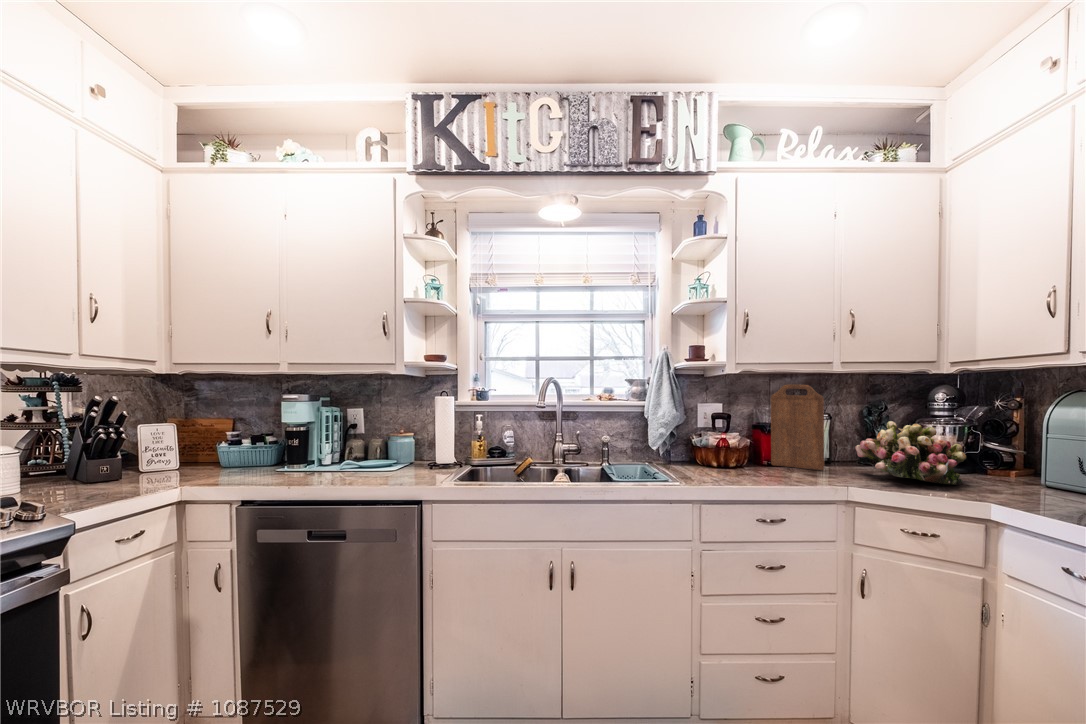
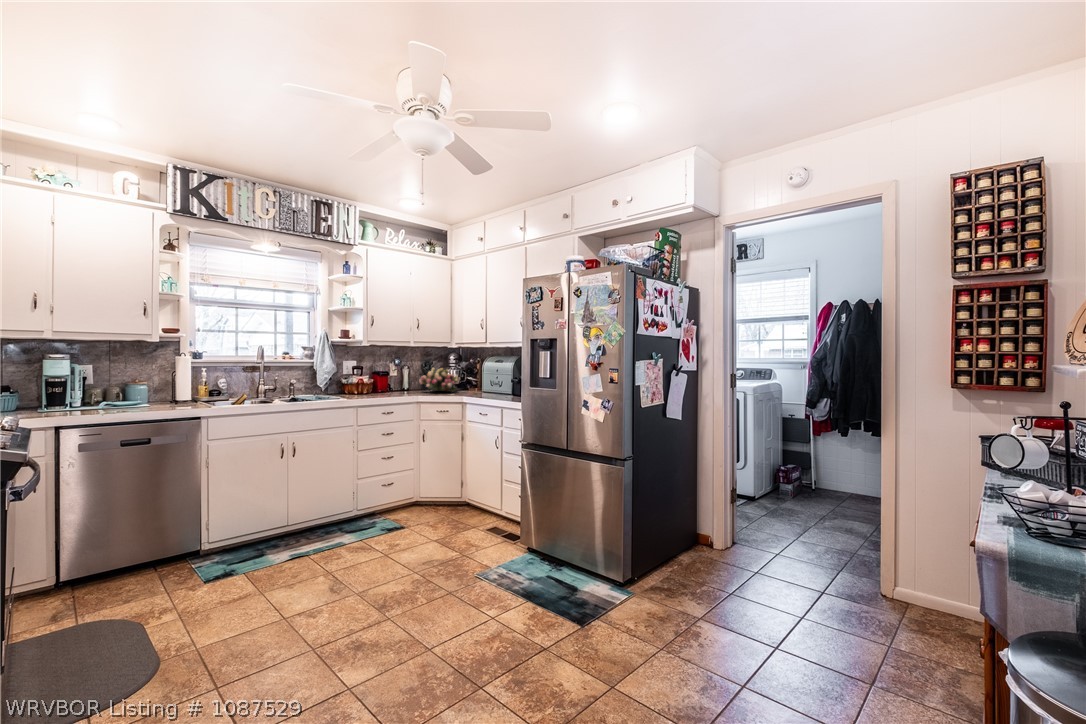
cutting board: present [771,385,824,470] -> none [382,352,406,392]

